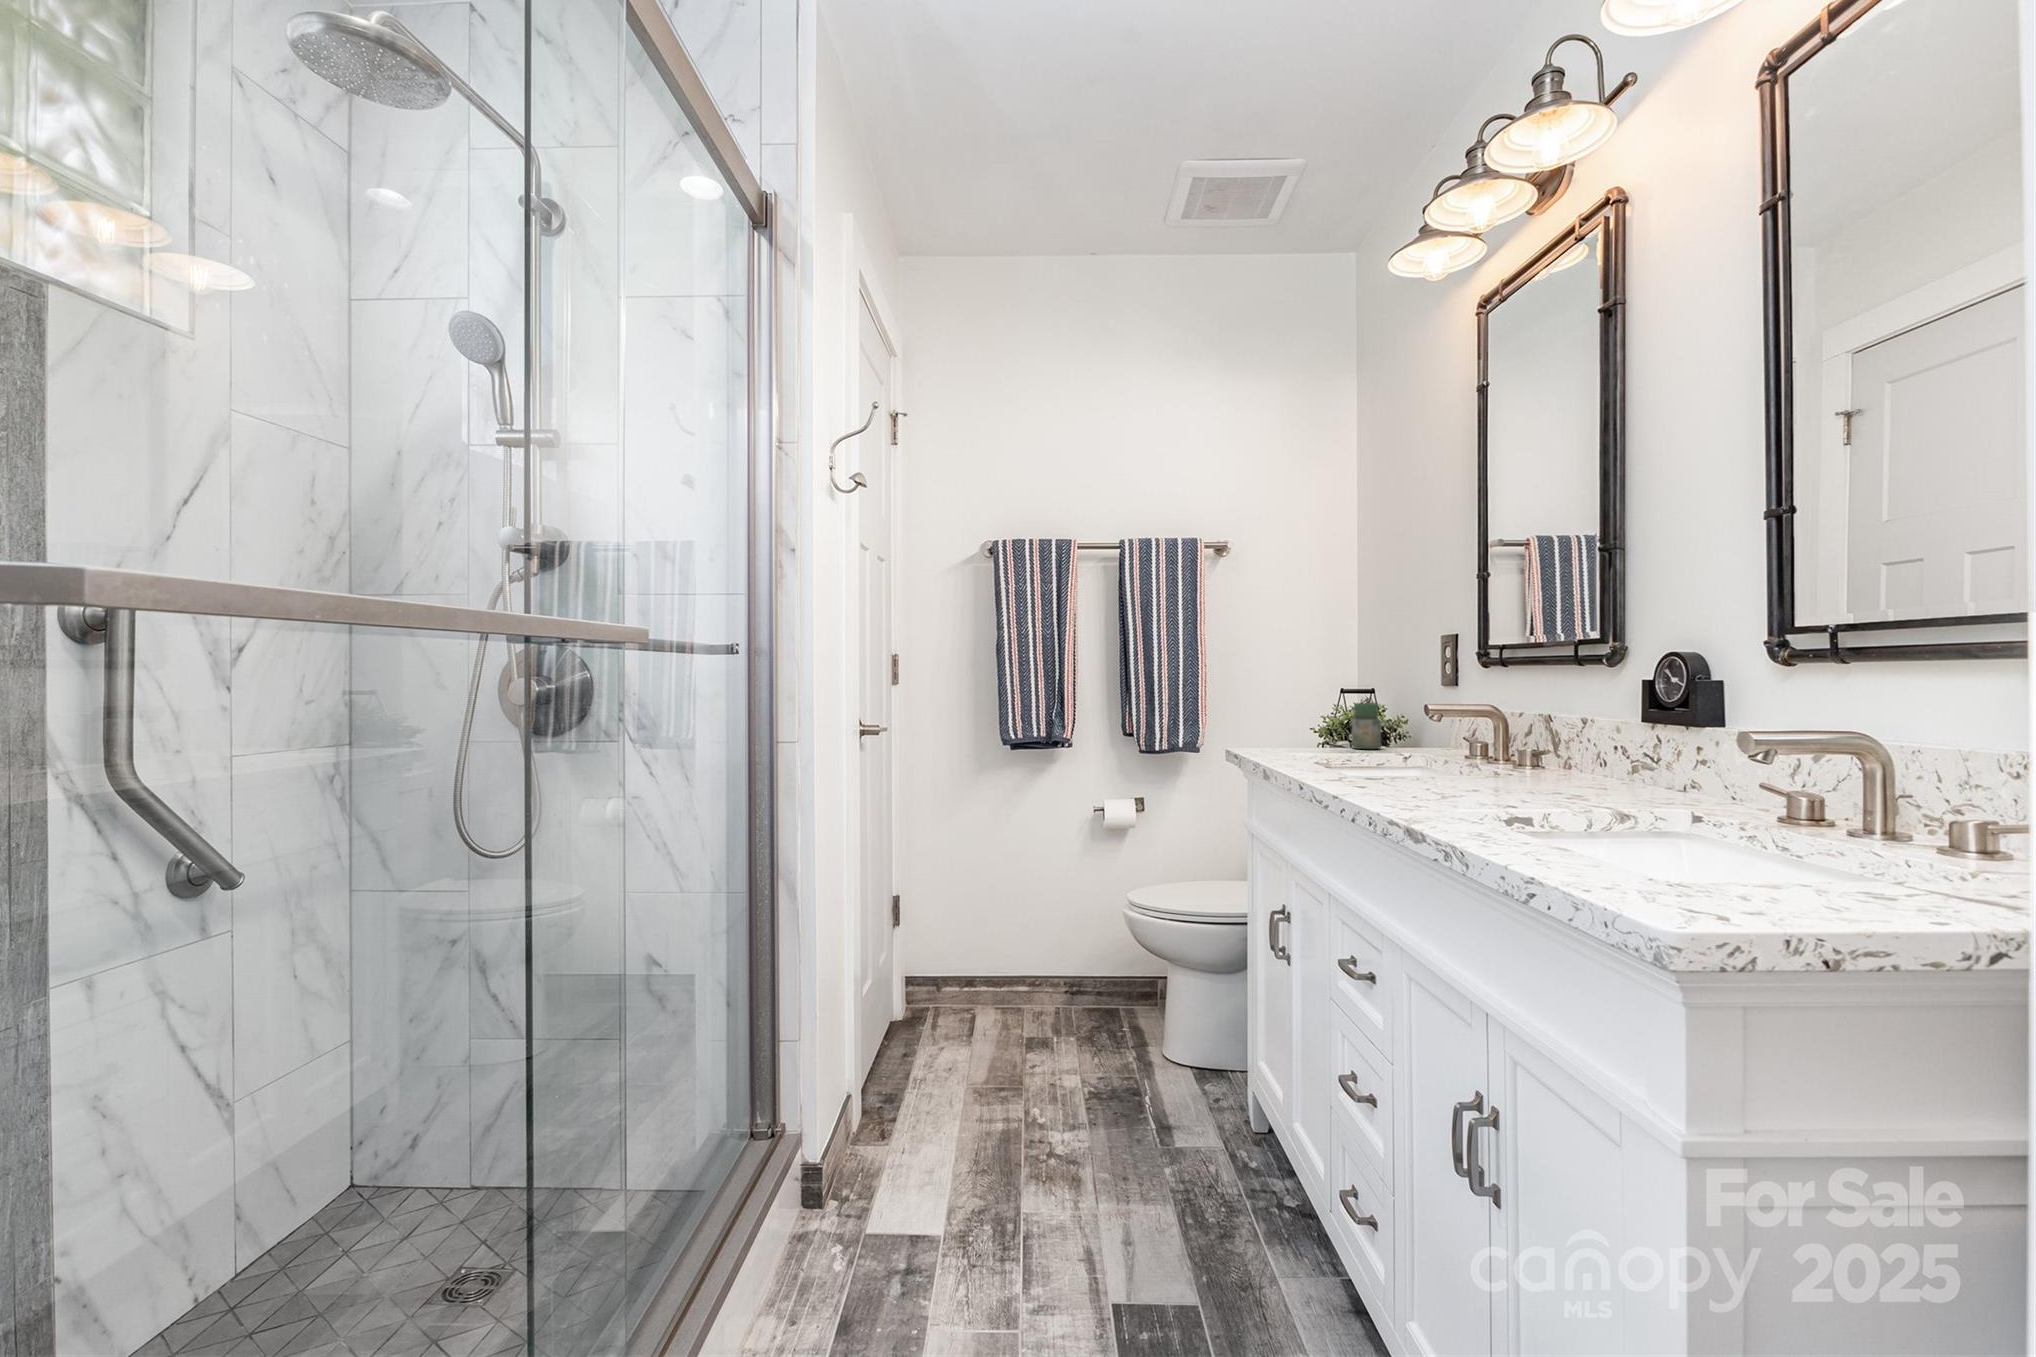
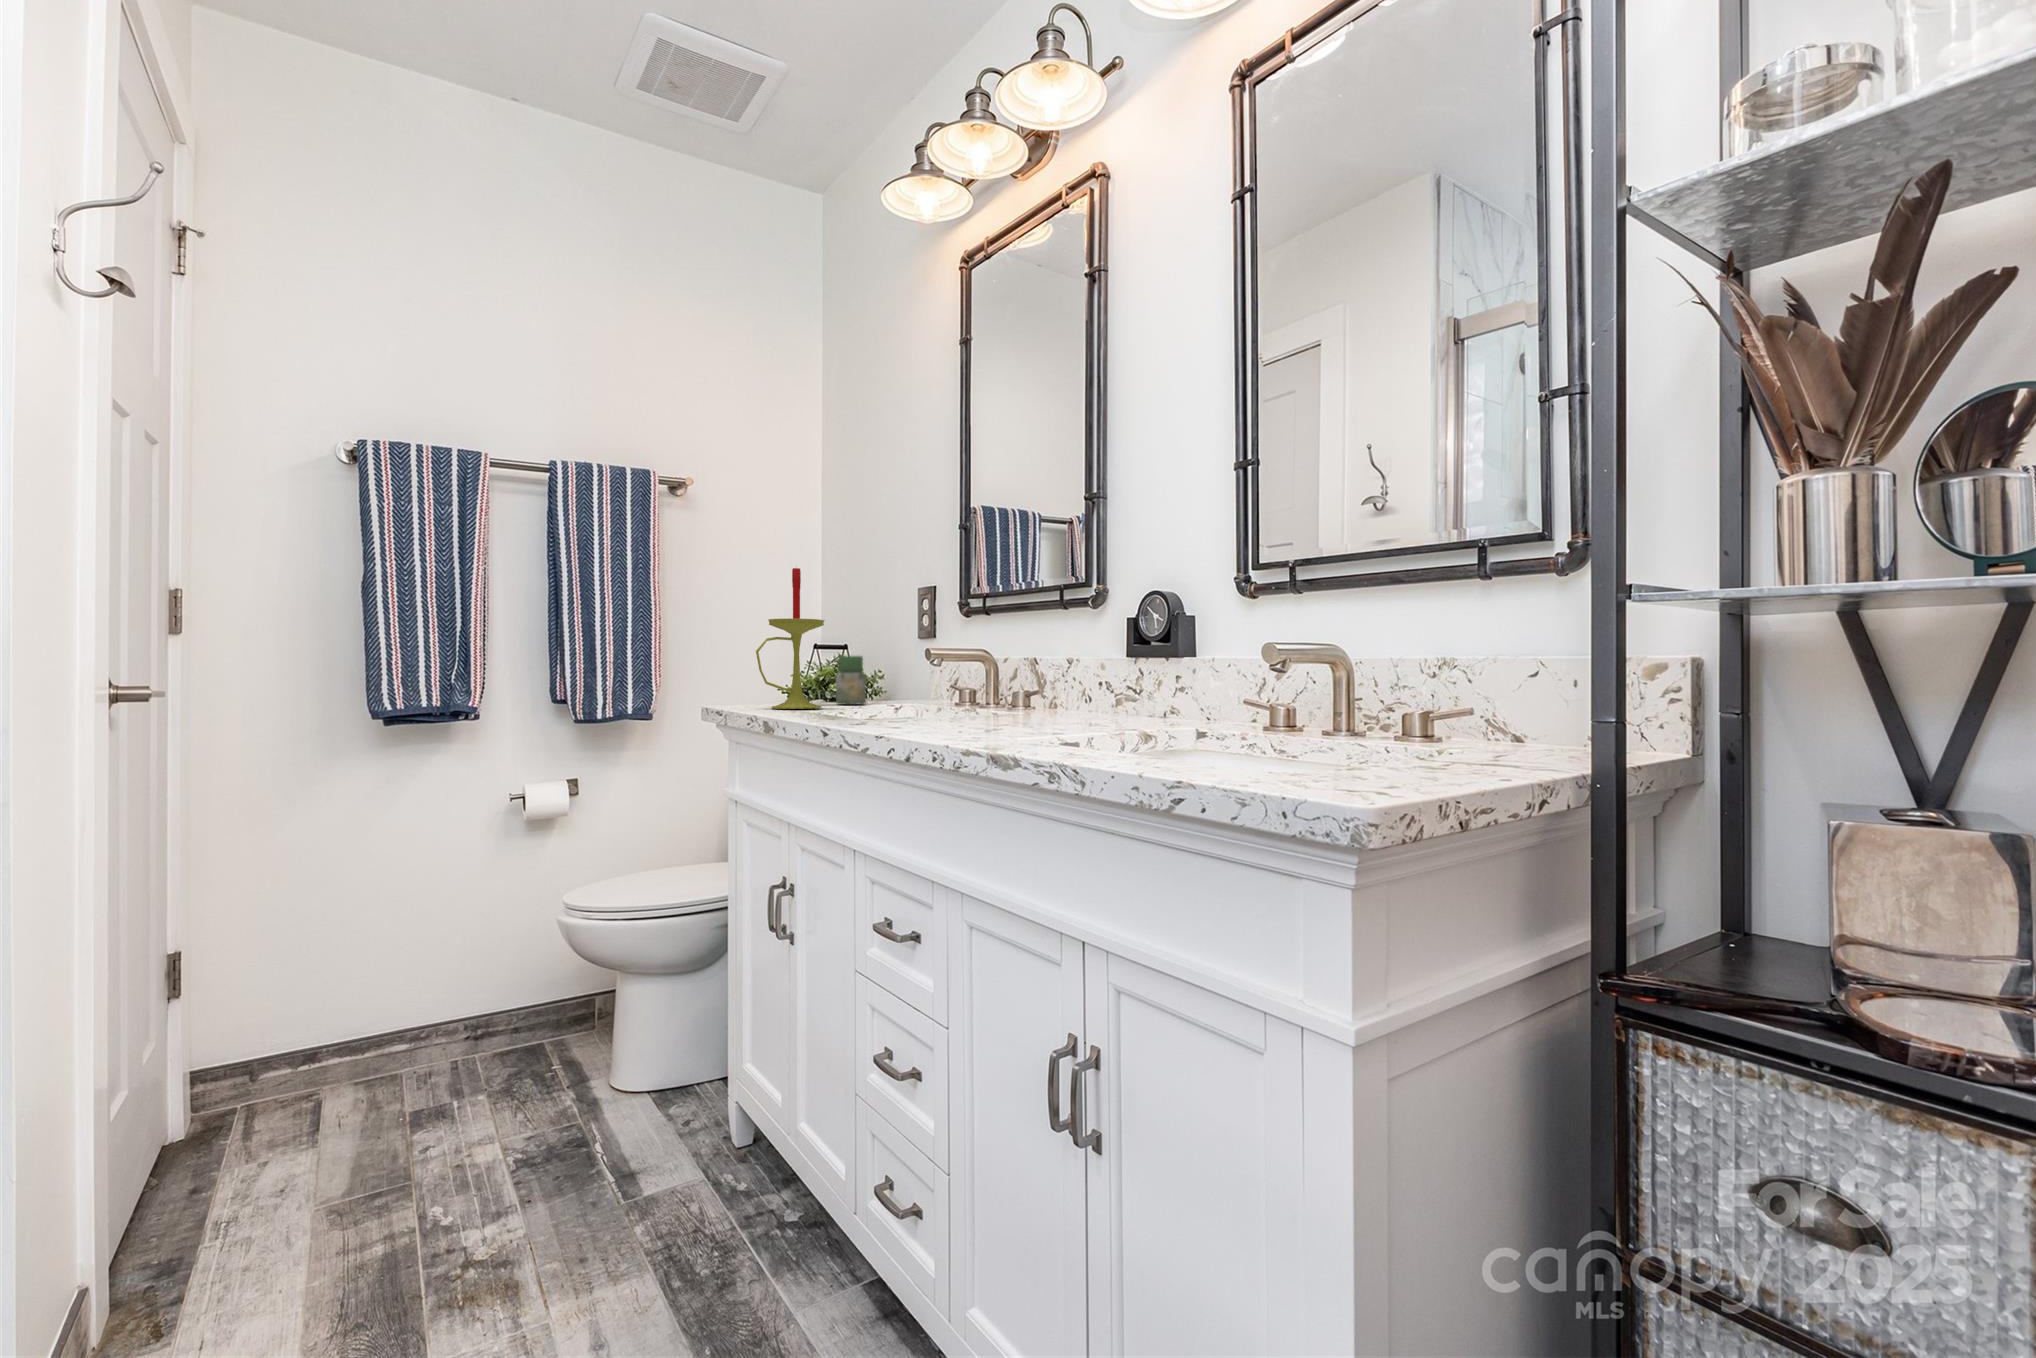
candle: none [1270,625,1333,755] -> present [756,568,824,709]

